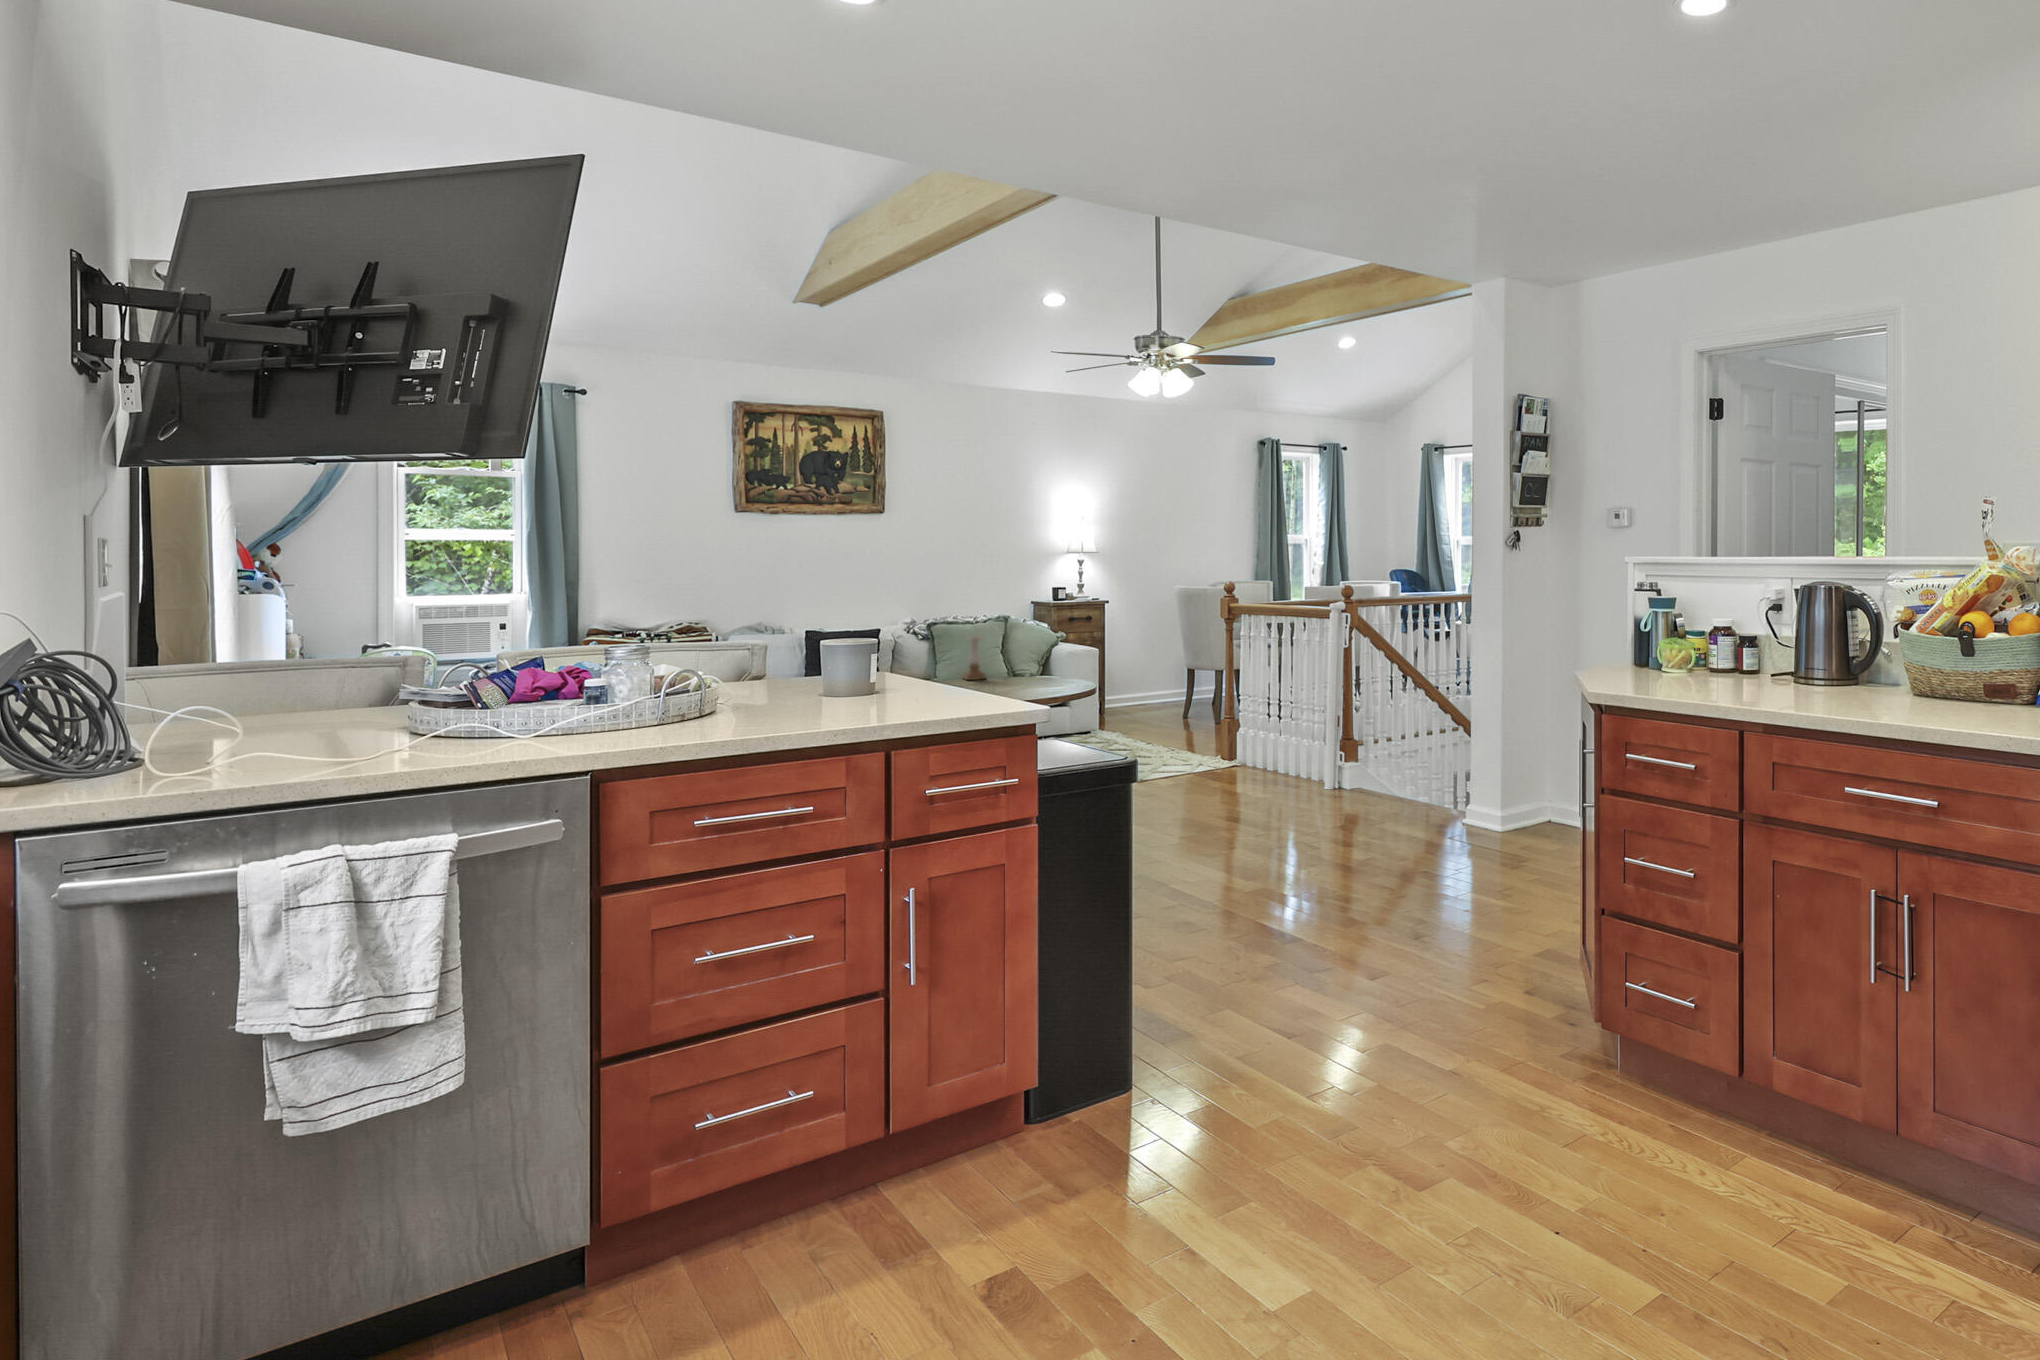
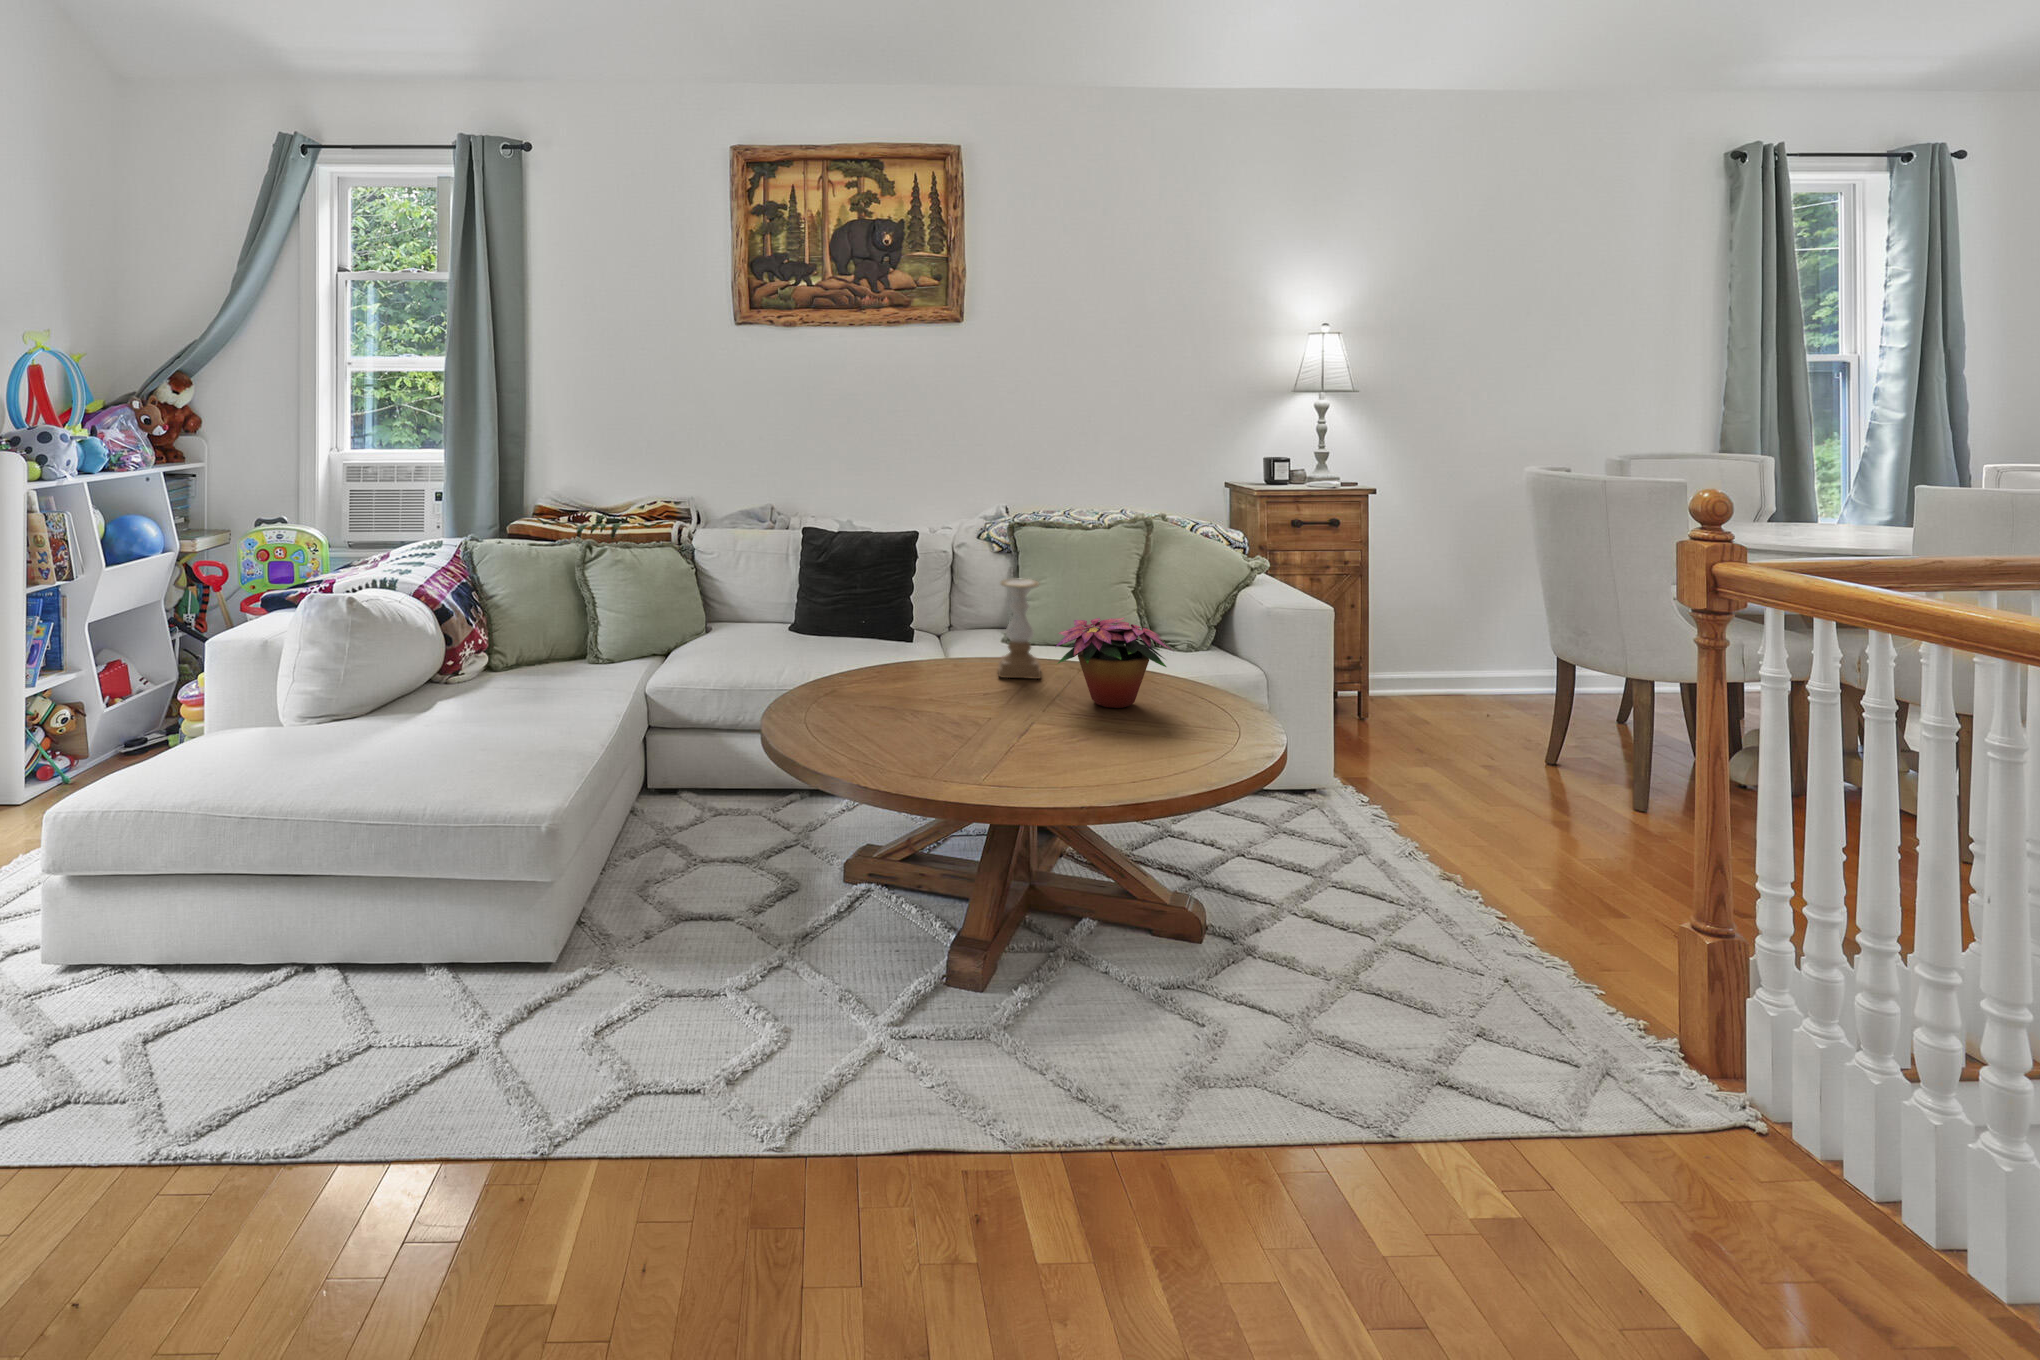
flower arrangement: none [999,645,1056,682] -> present [1055,618,1171,708]

